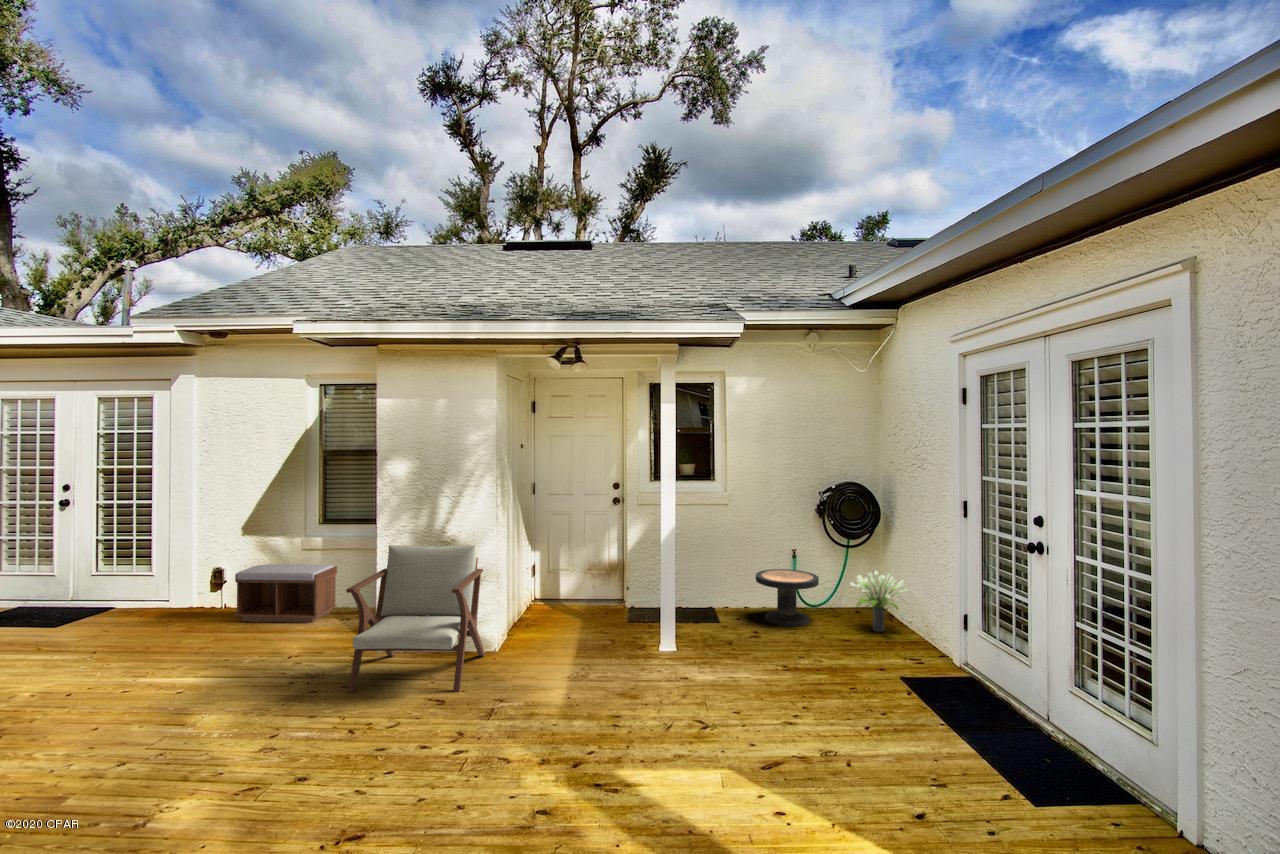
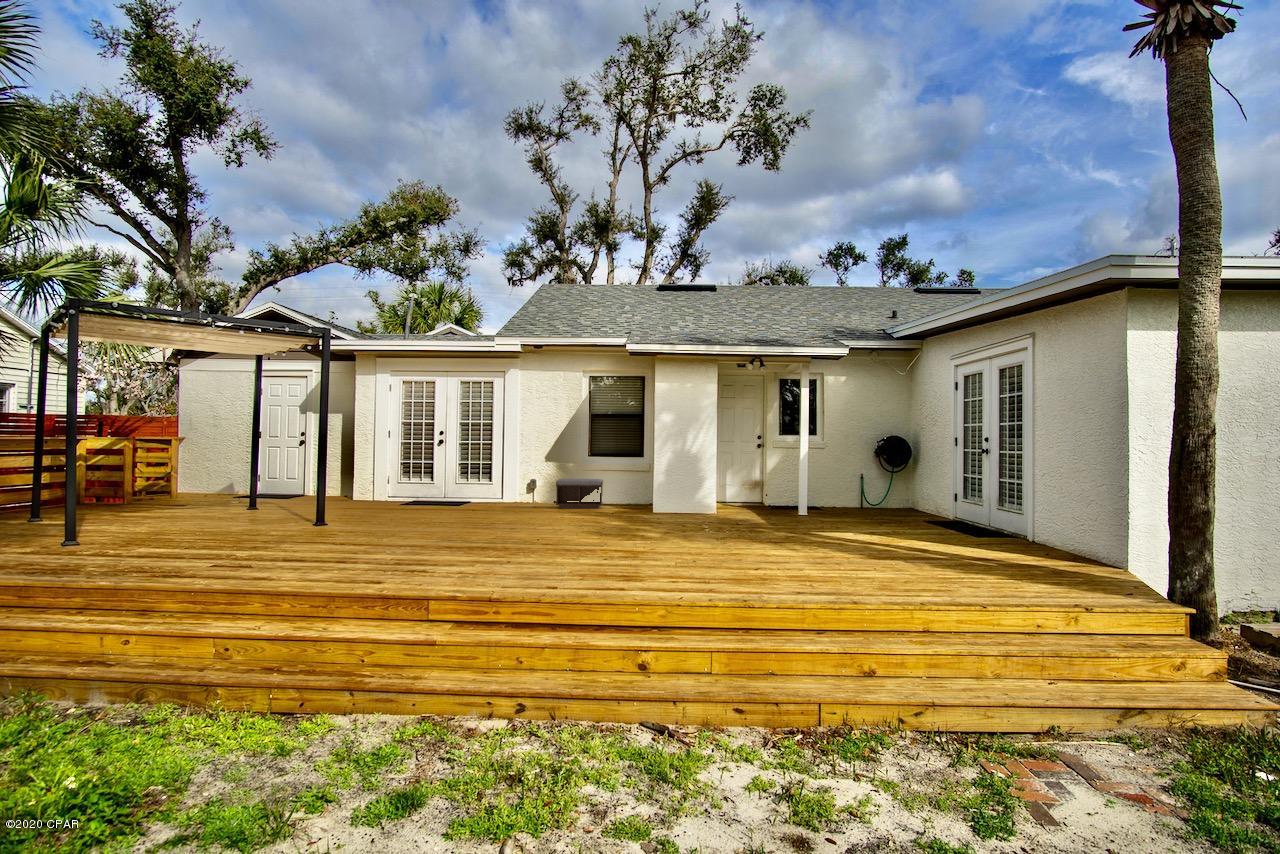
lounge chair: present [346,545,485,692] -> none [668,458,725,522]
side table: present [756,569,819,626] -> none [841,482,877,509]
potted plant: present [850,571,908,632] -> none [894,479,926,510]

